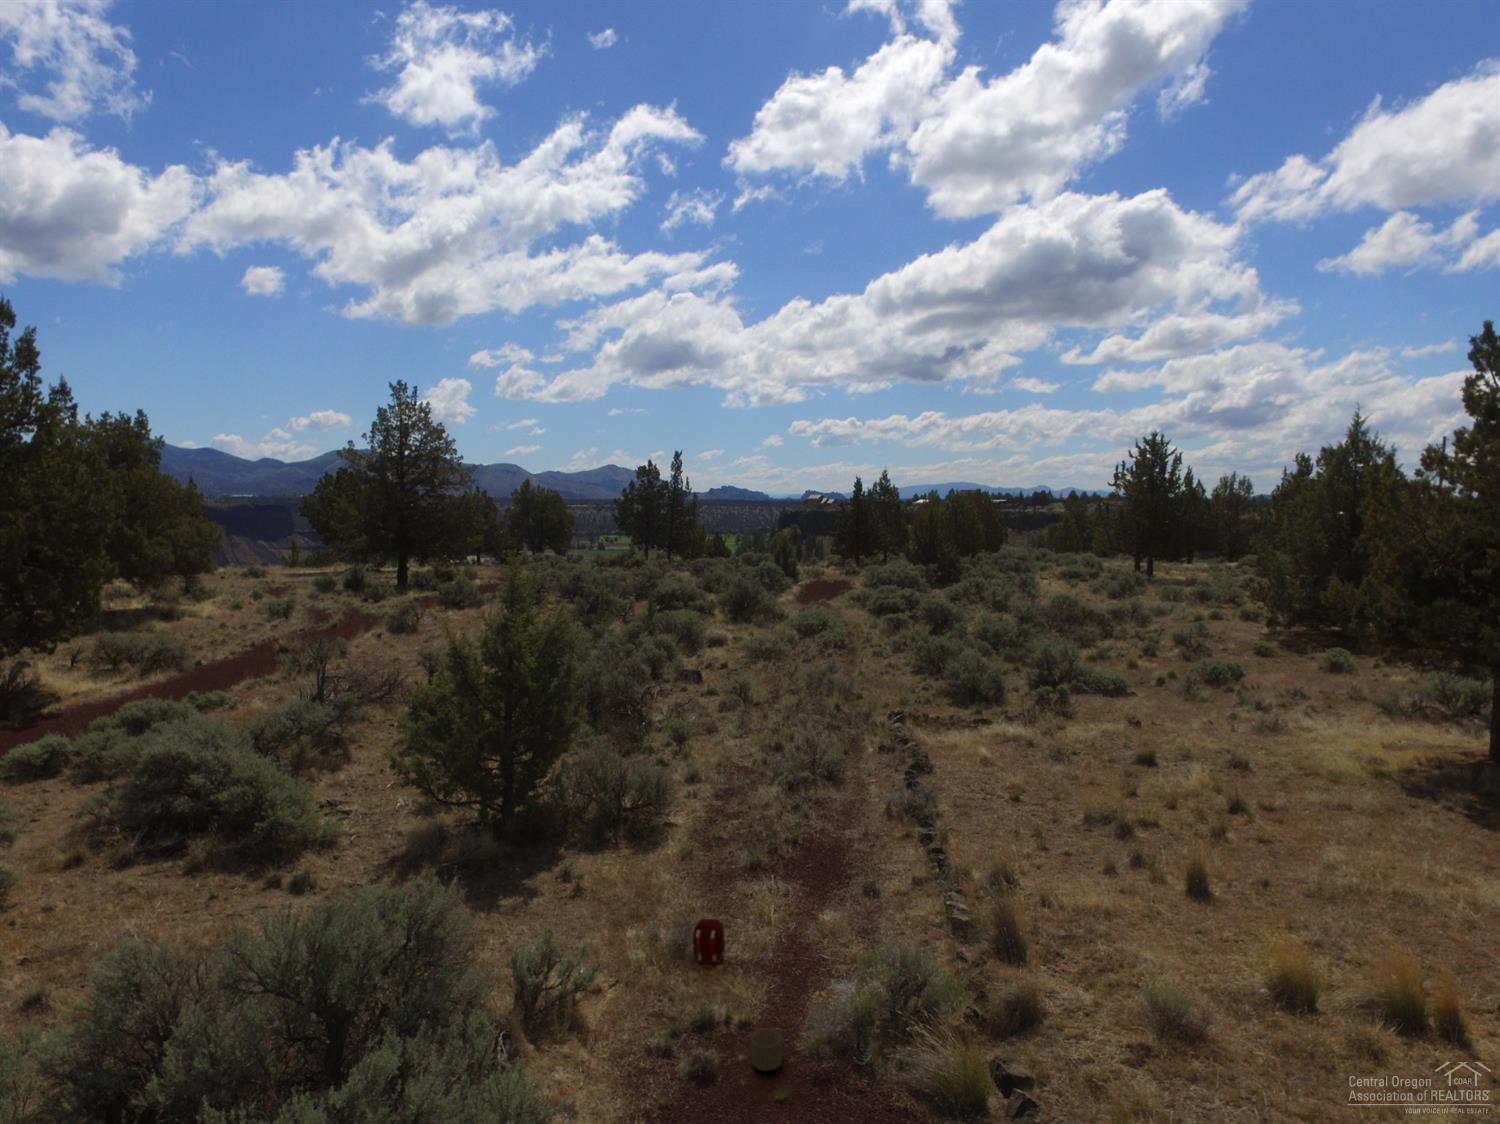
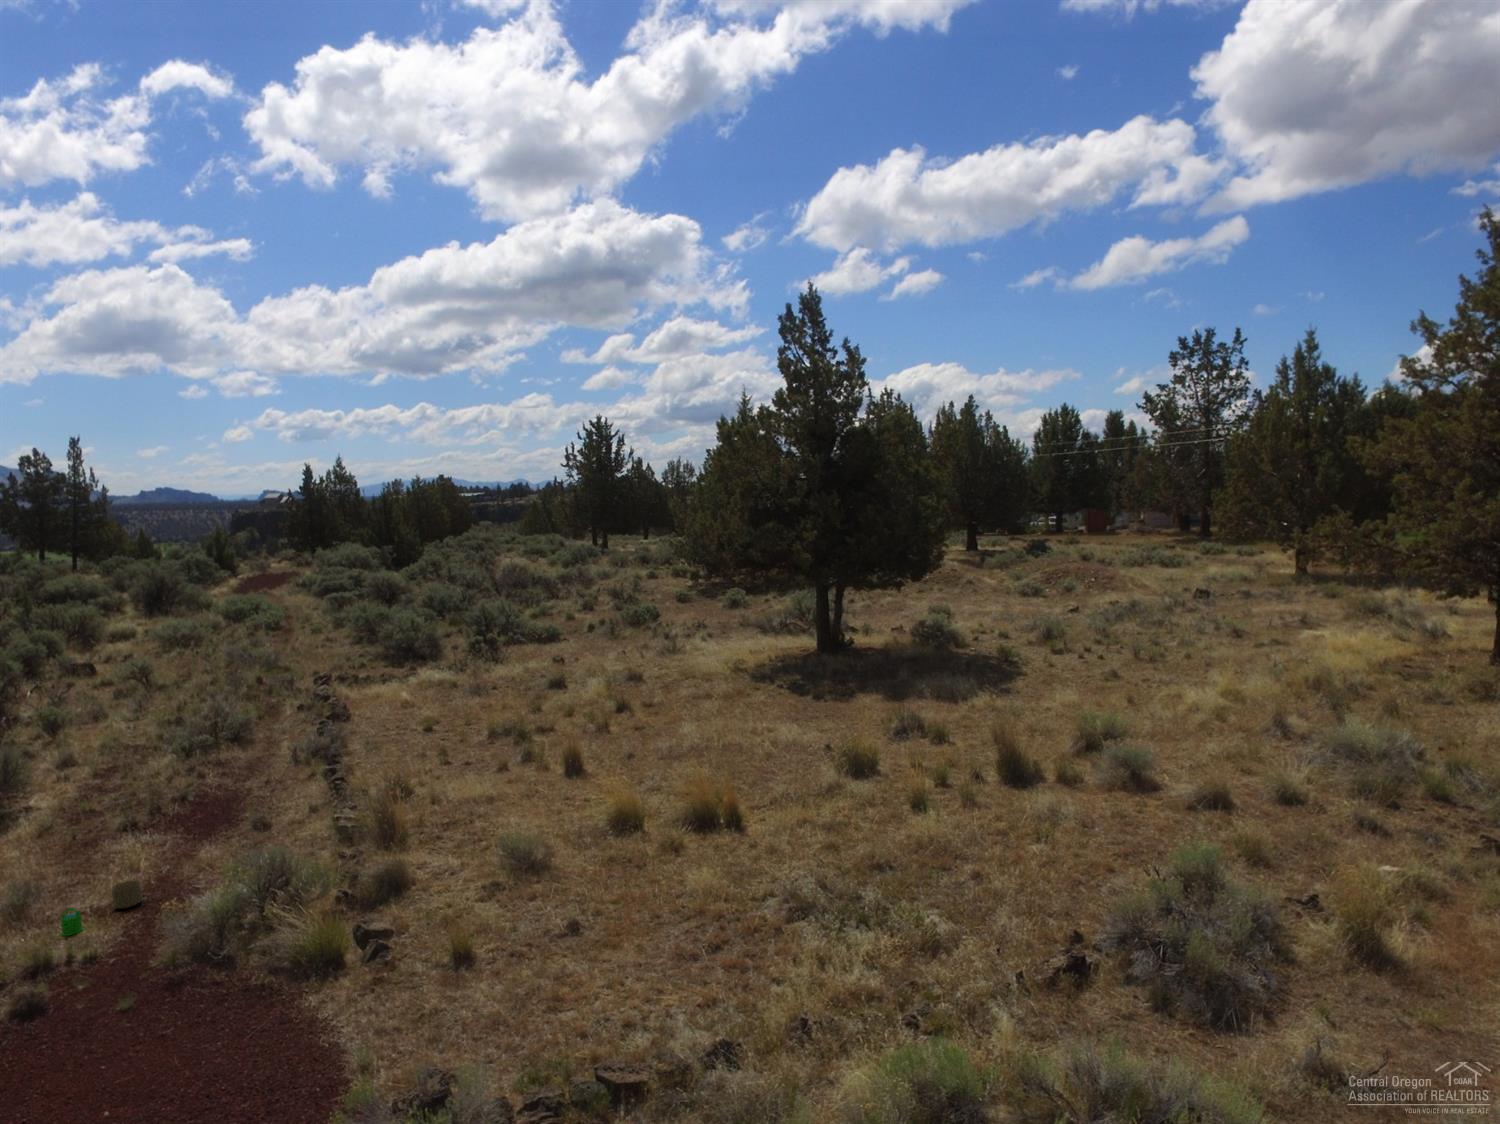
backpack: present [693,919,725,964] -> none [60,833,97,872]
watering can: none [700,1065,724,1104] -> present [61,908,83,936]

